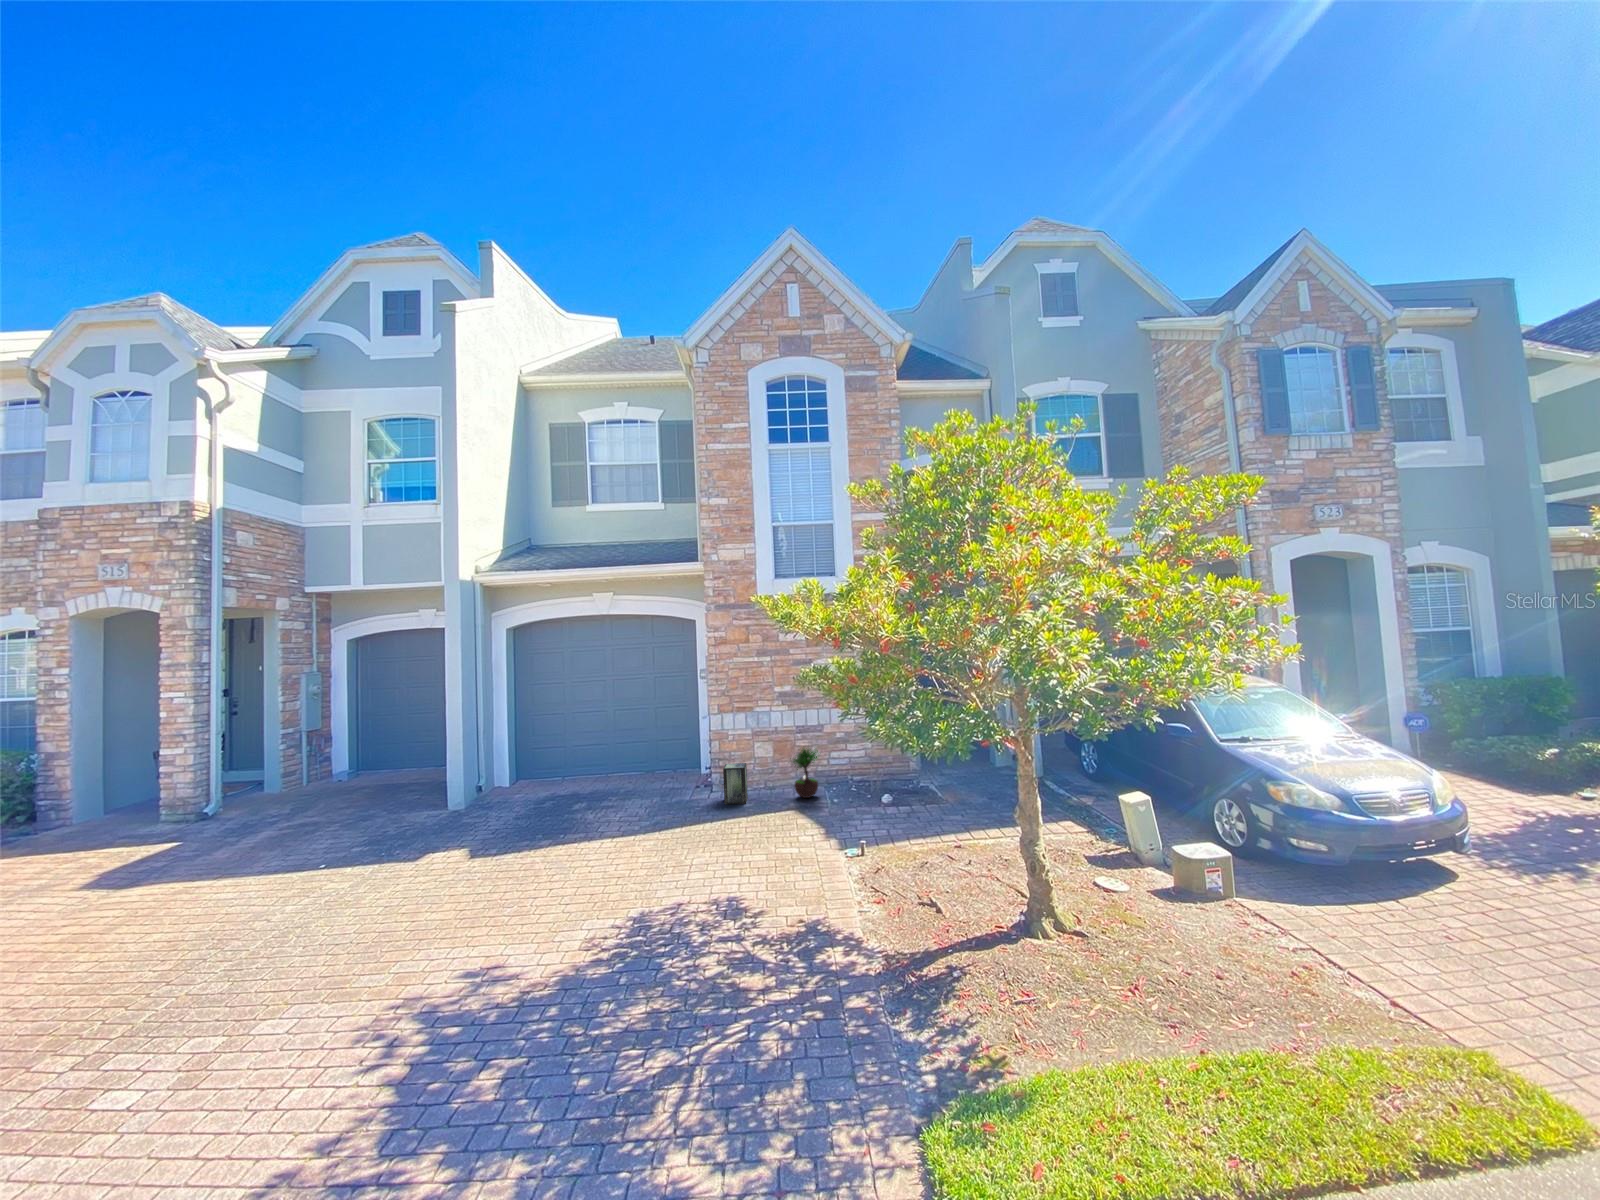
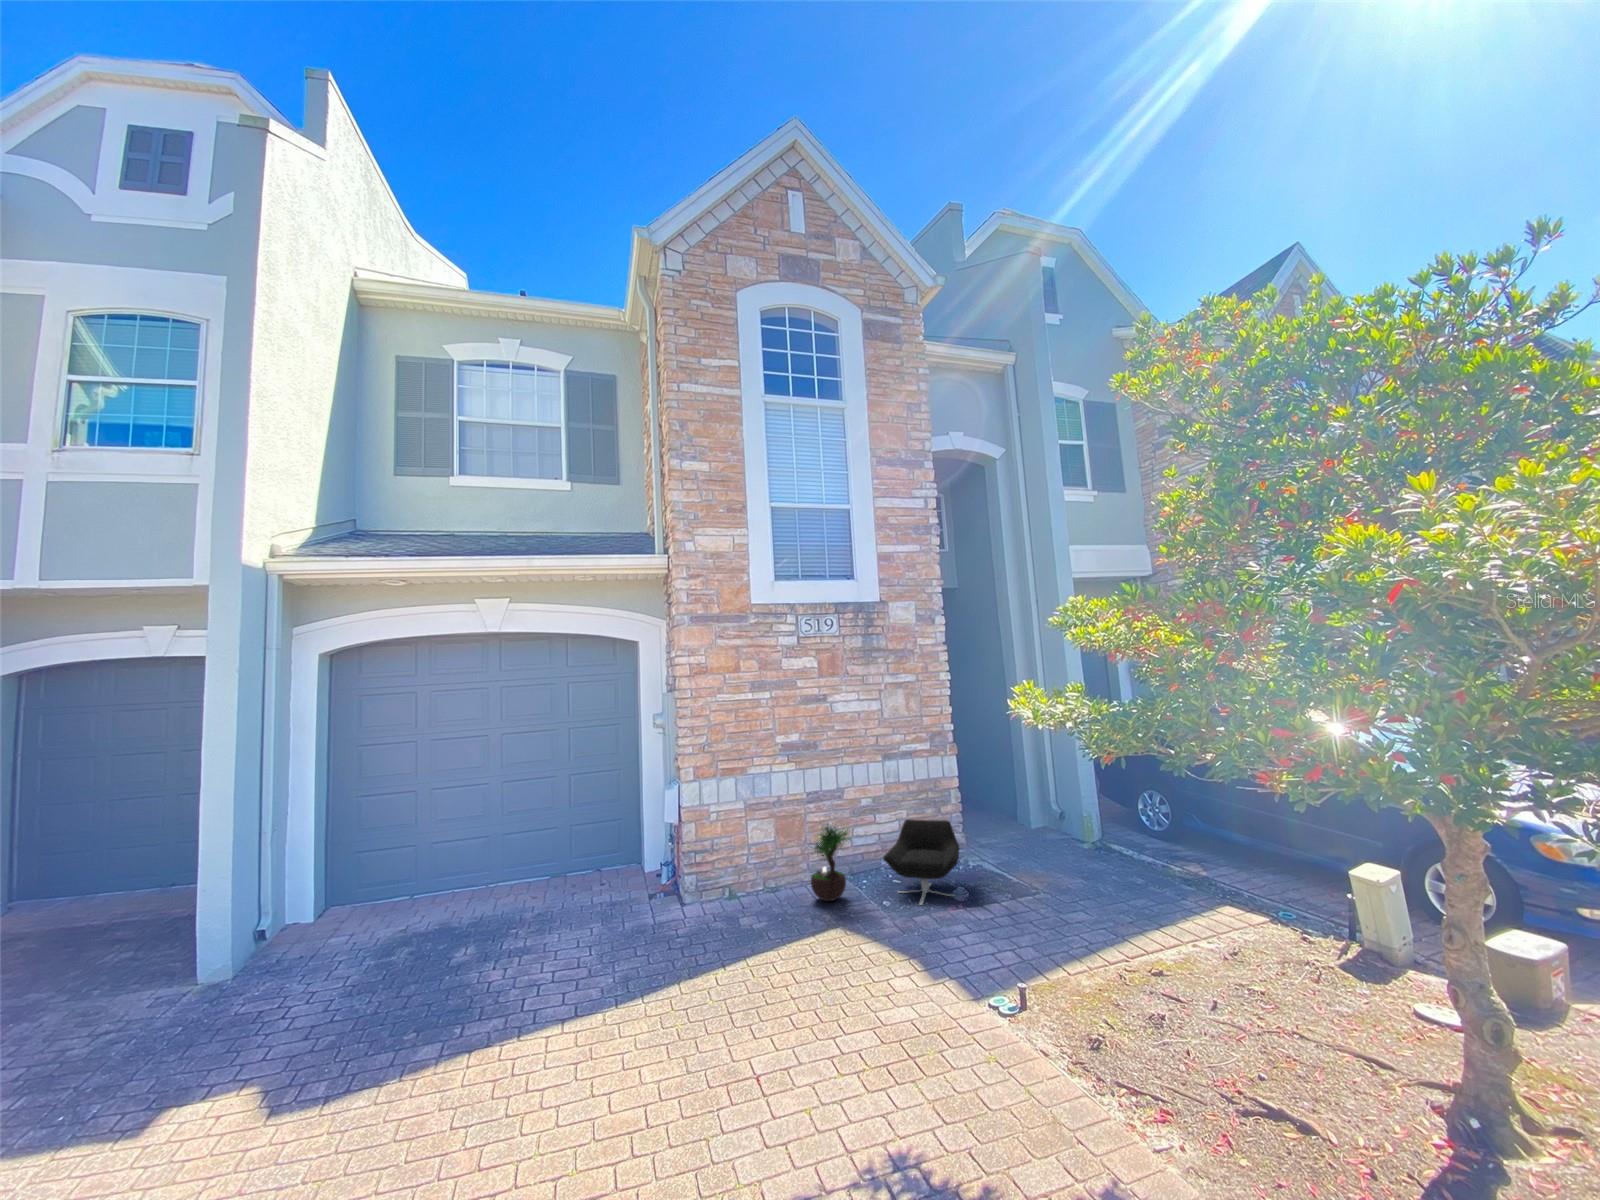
lounge chair: none [843,748,903,805] -> present [884,819,960,905]
storage box: present [723,763,748,804] -> none [706,855,746,924]

